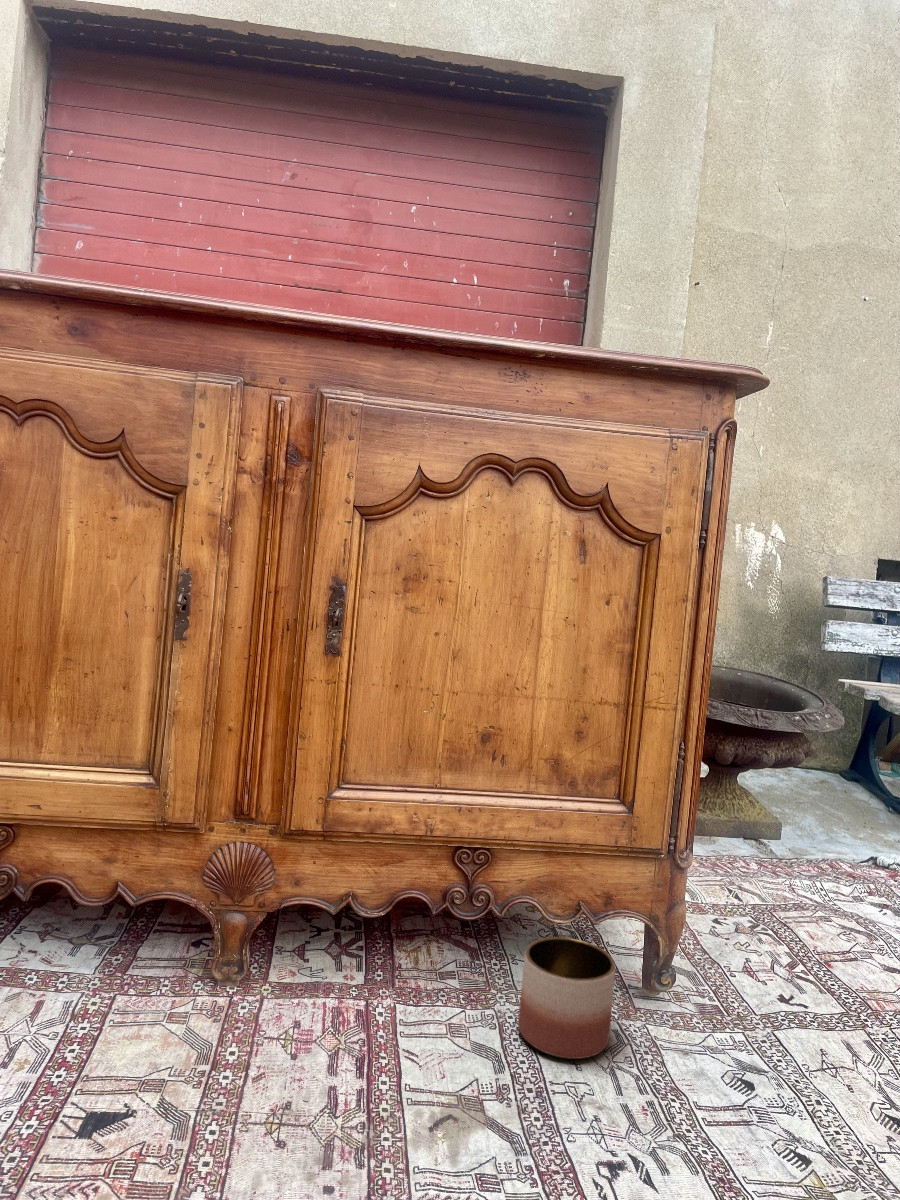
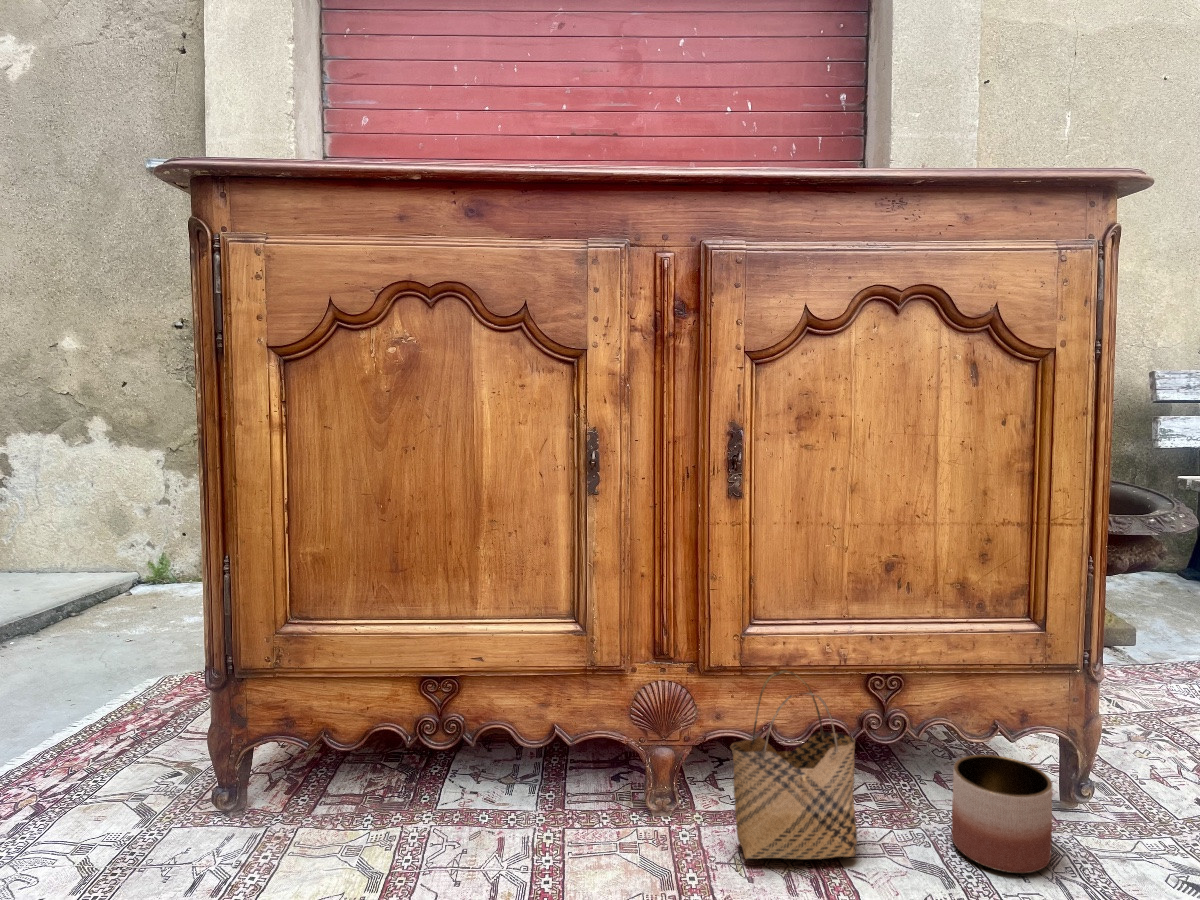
woven basket: none [295,838,428,1036] -> present [730,670,857,859]

